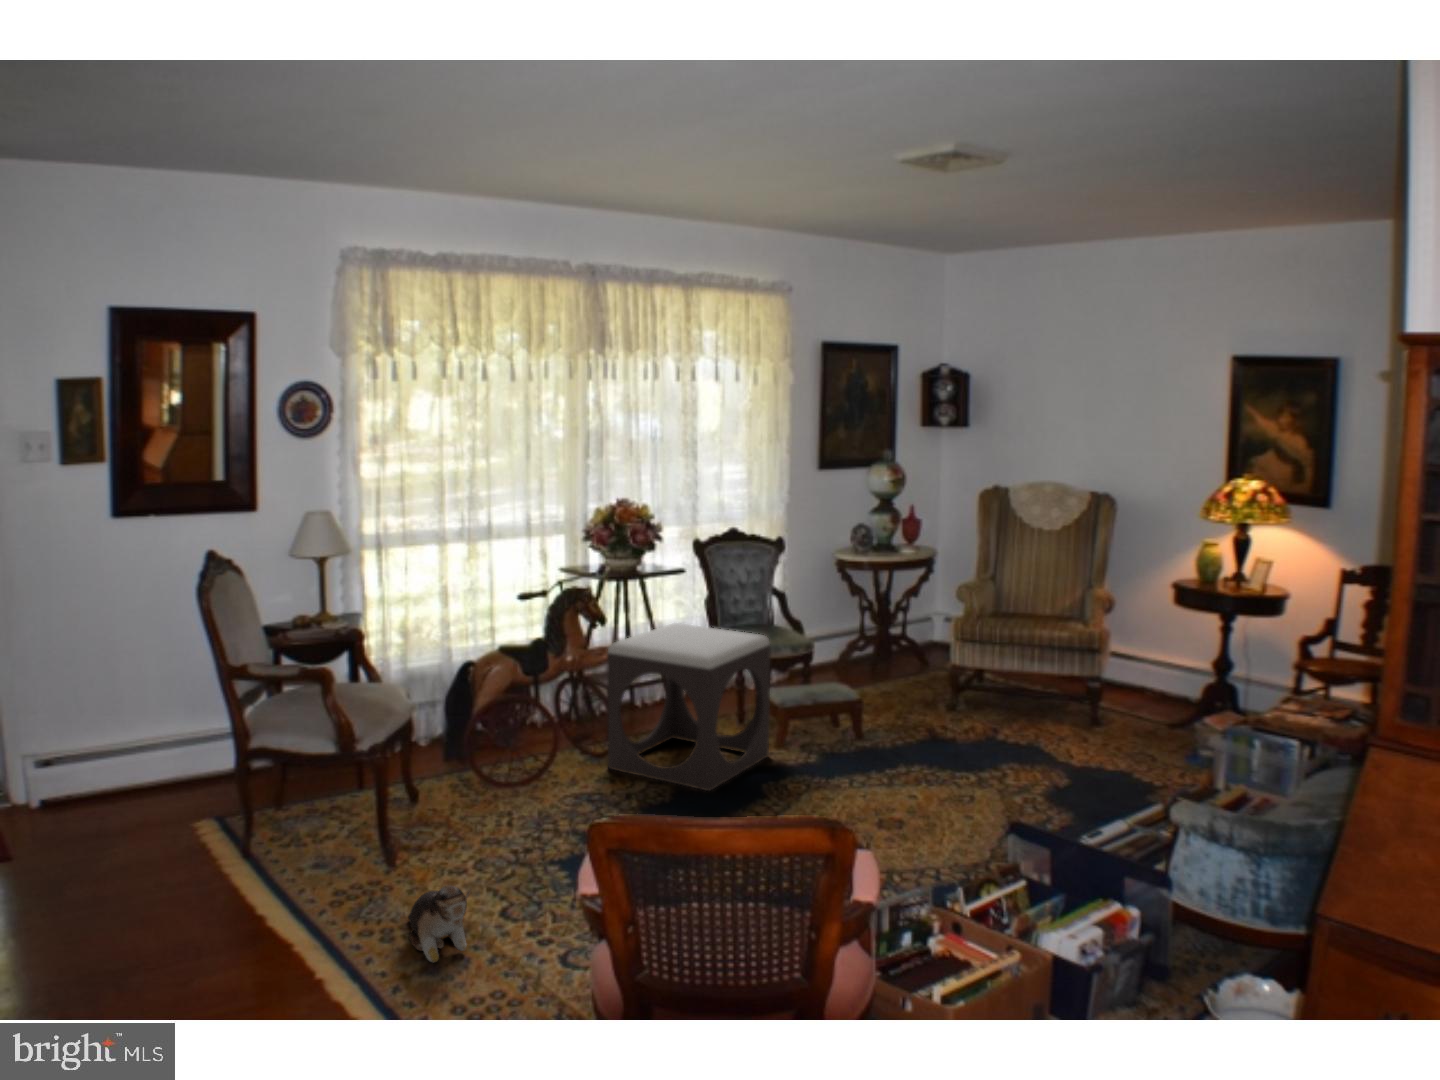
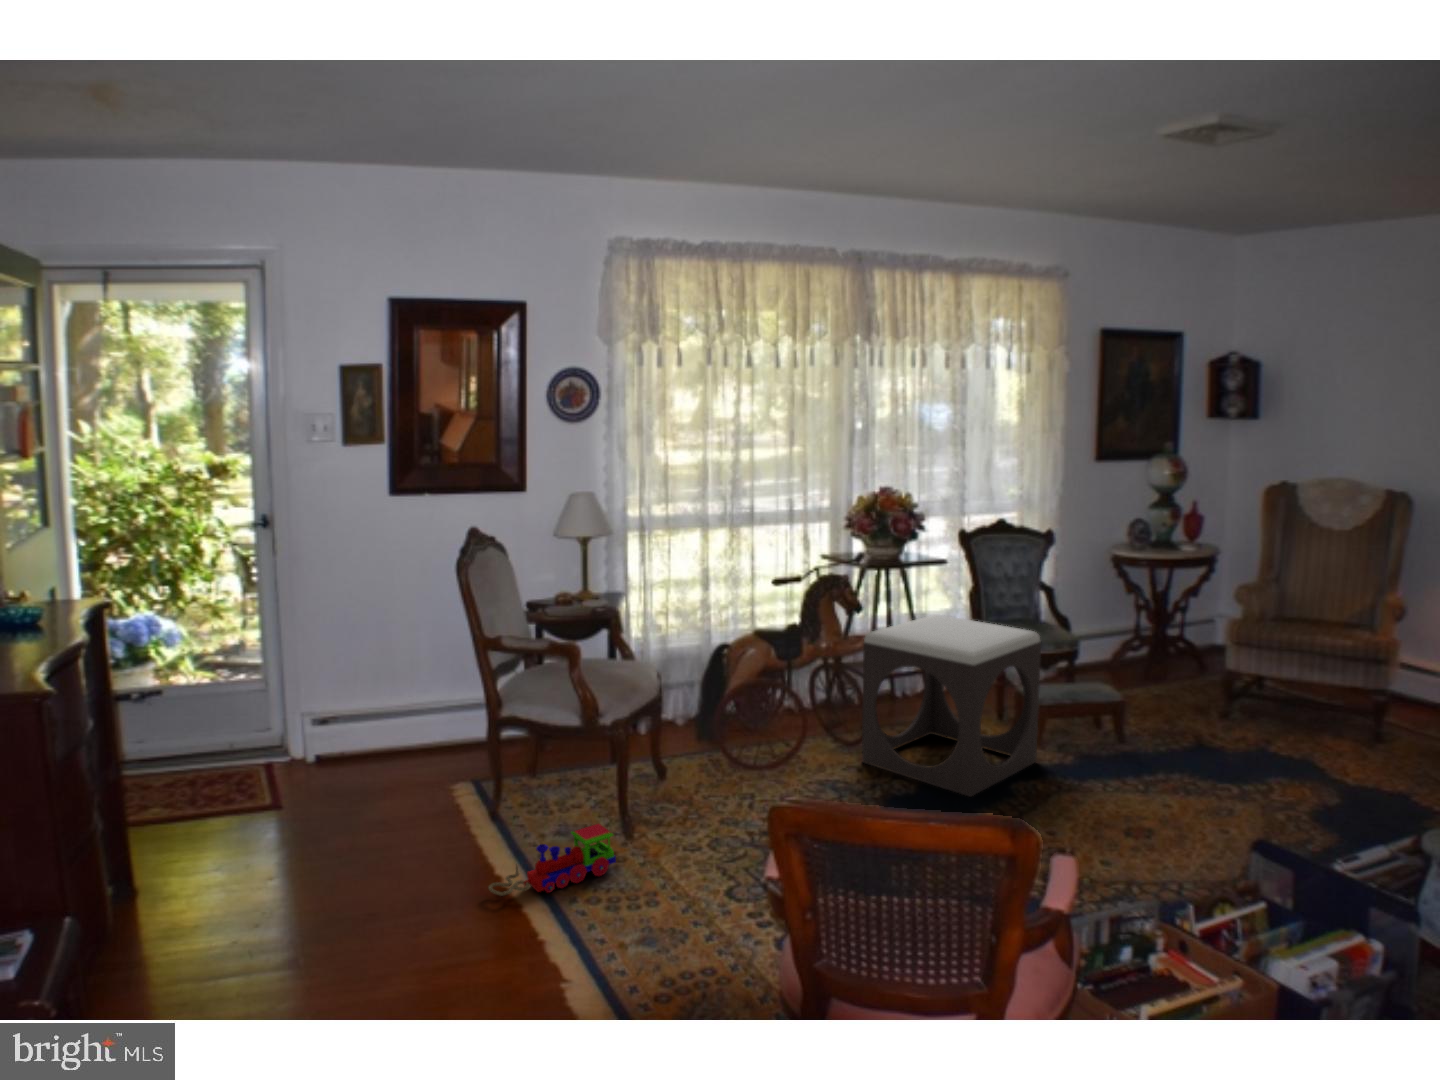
toy train: none [251,840,378,915] -> present [488,824,616,896]
plush toy: present [408,885,471,963] -> none [636,890,699,974]

